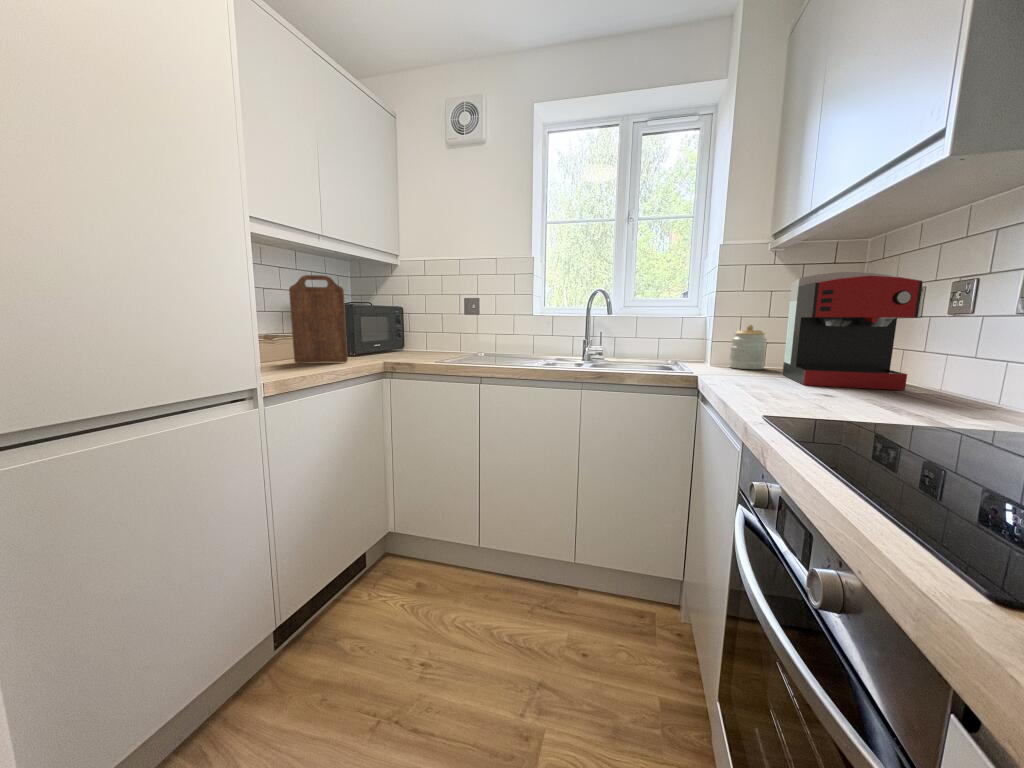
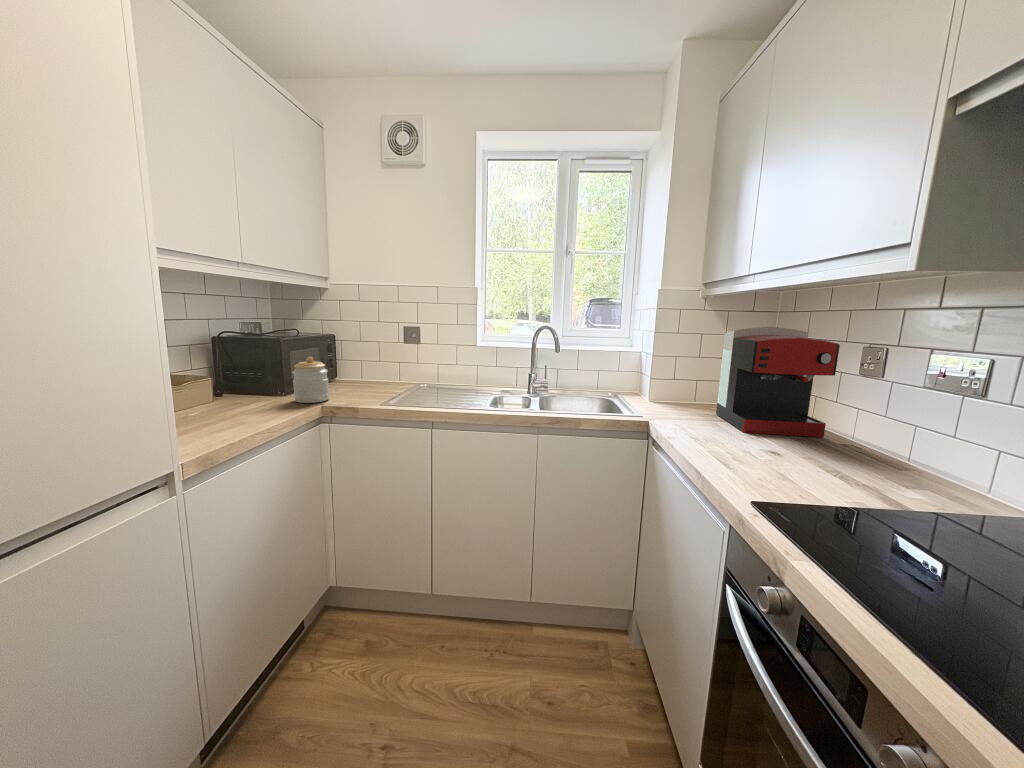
cutting board: present [289,275,348,363] -> none [201,311,277,412]
jar: present [729,325,767,369] -> present [292,357,329,403]

